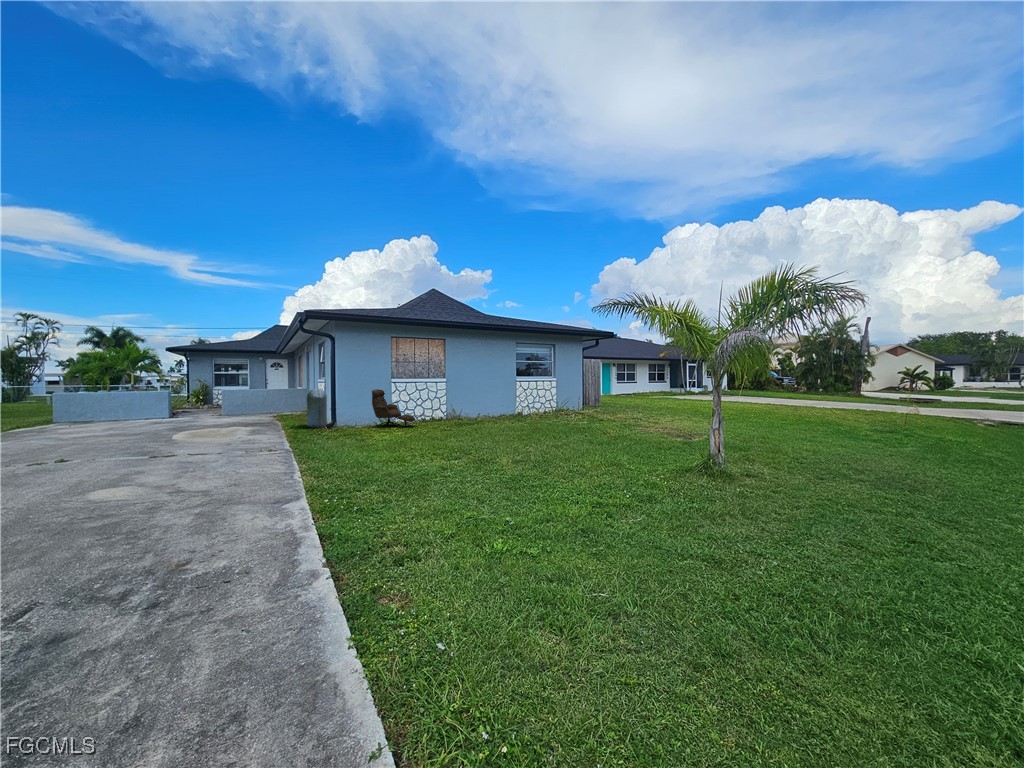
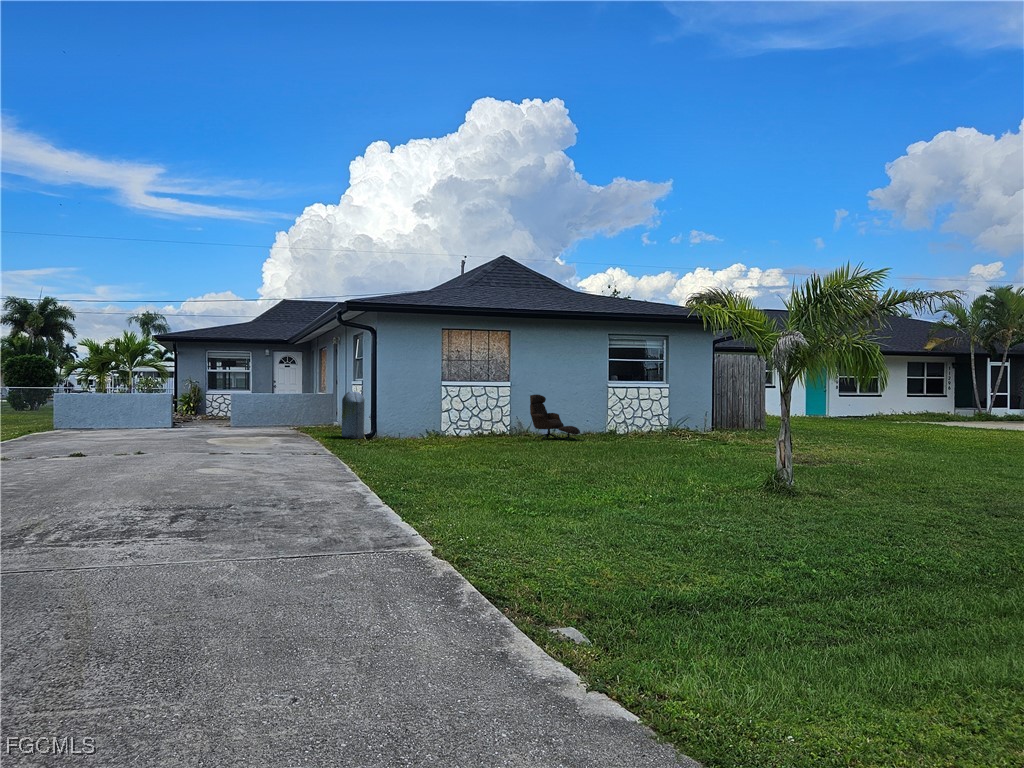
lounge chair: present [372,389,415,427] -> present [530,395,580,441]

